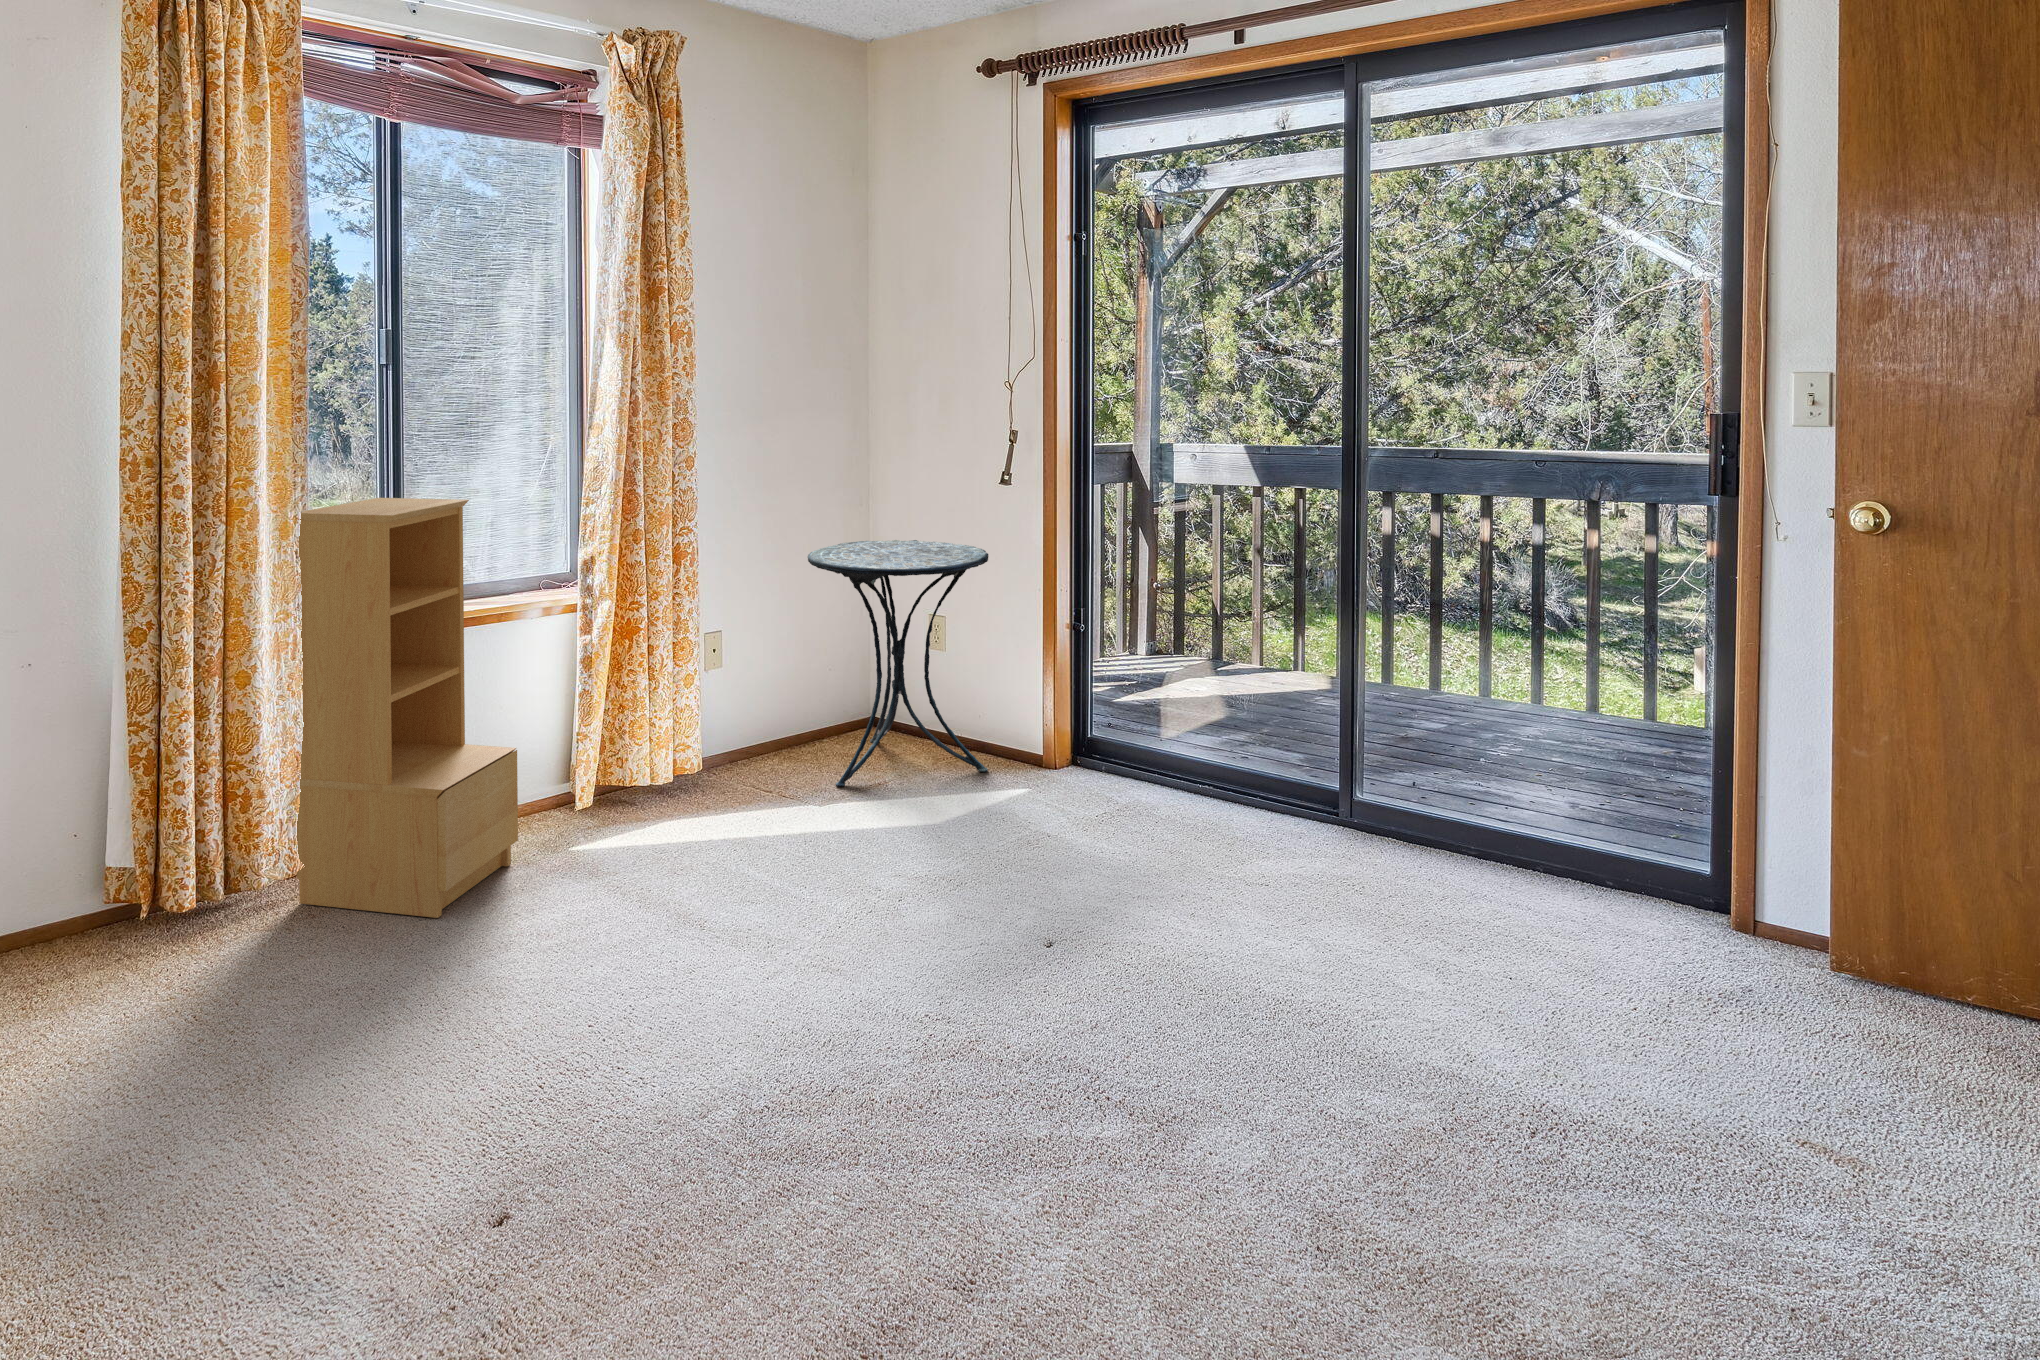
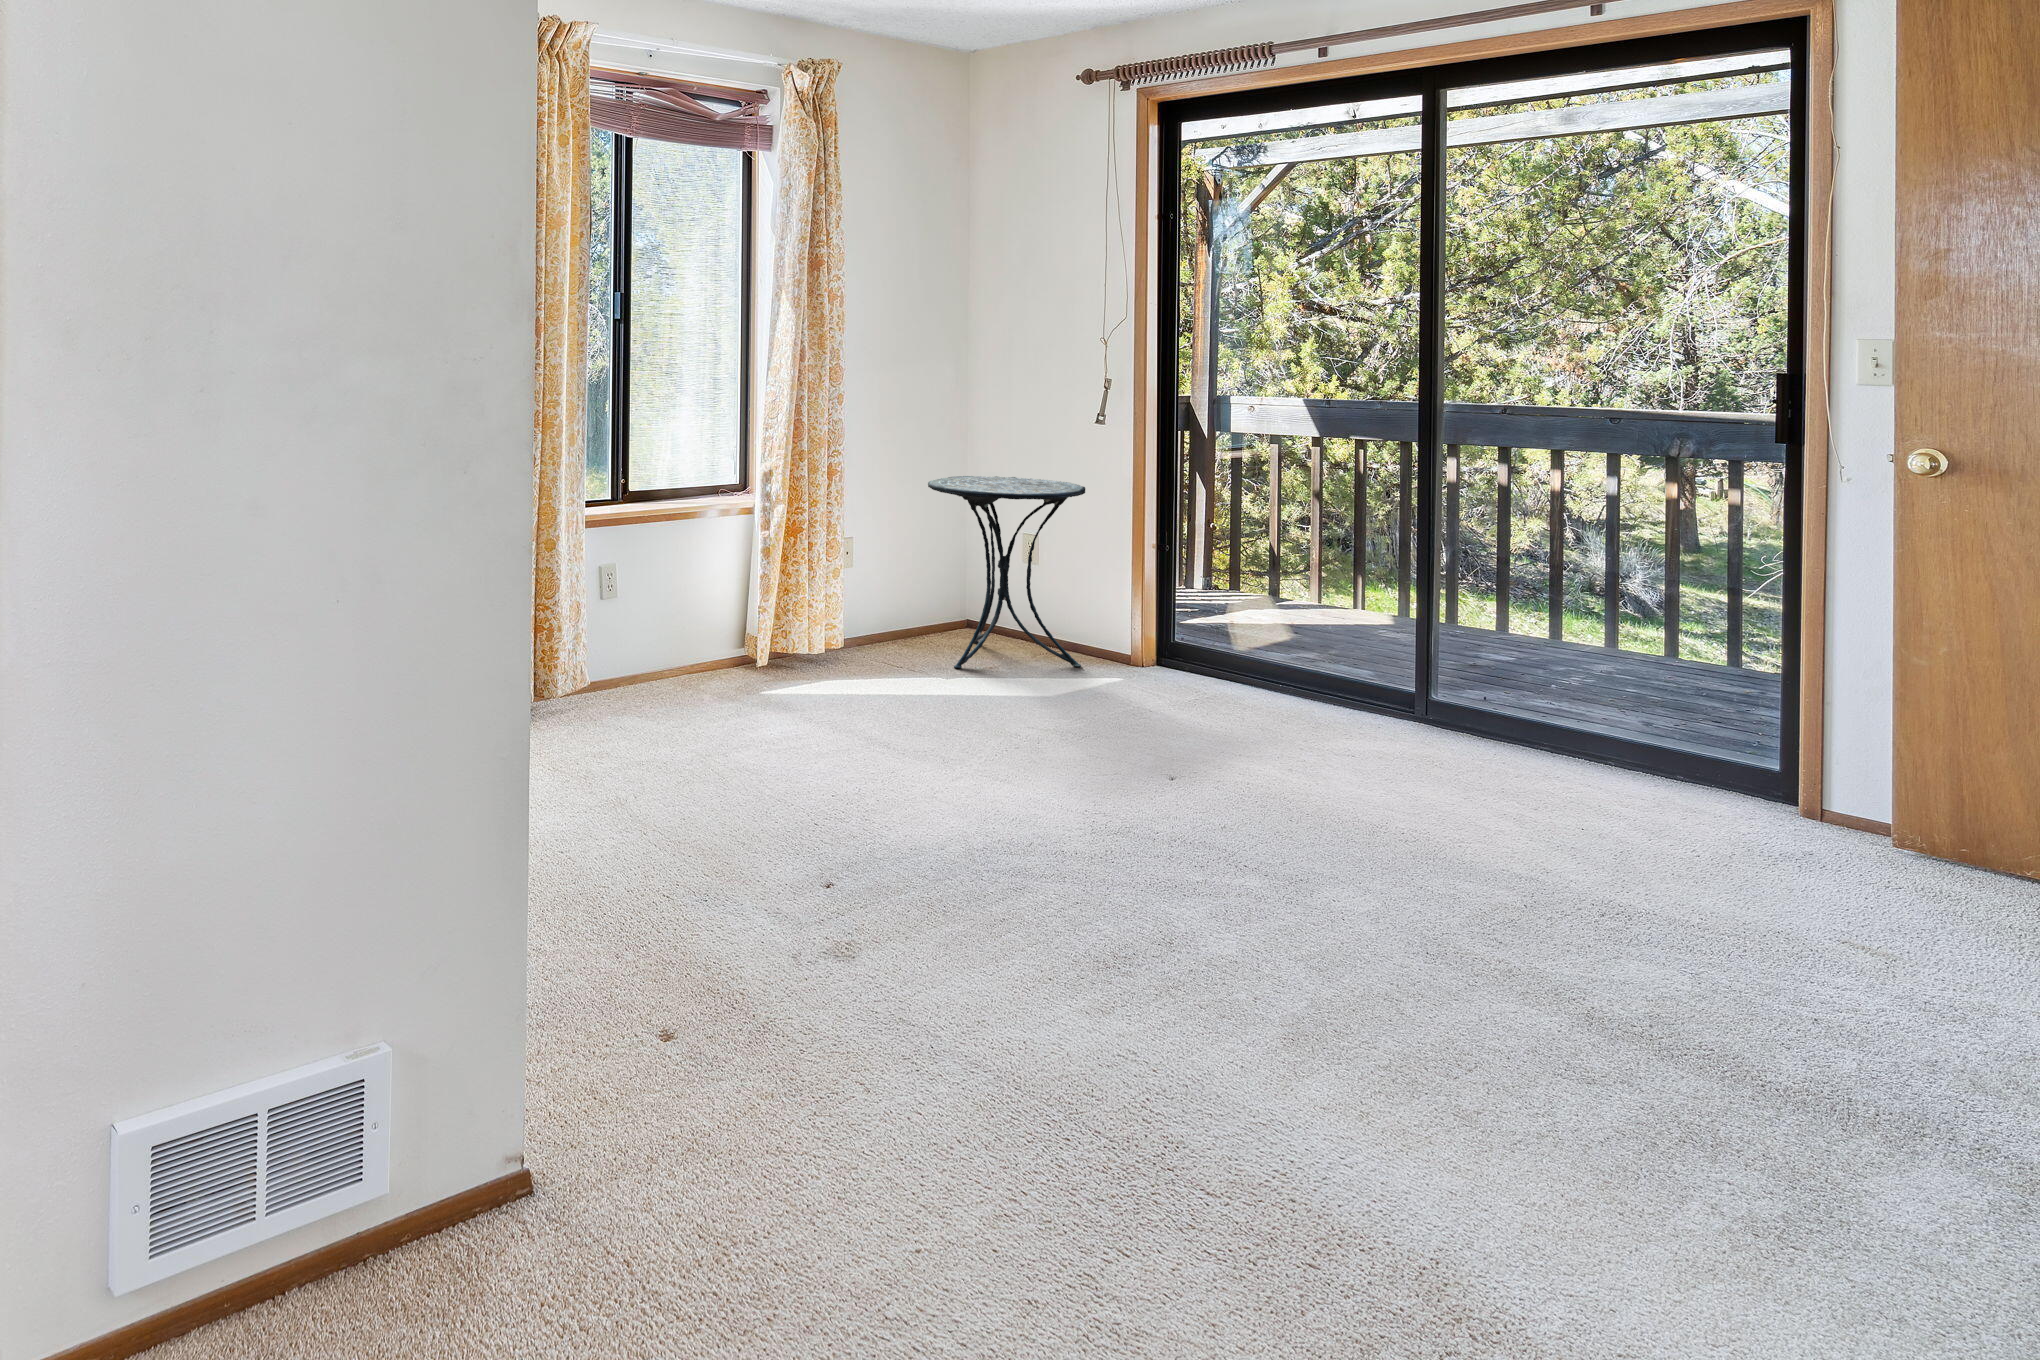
bookshelf: present [296,498,518,918] -> none [579,419,727,720]

